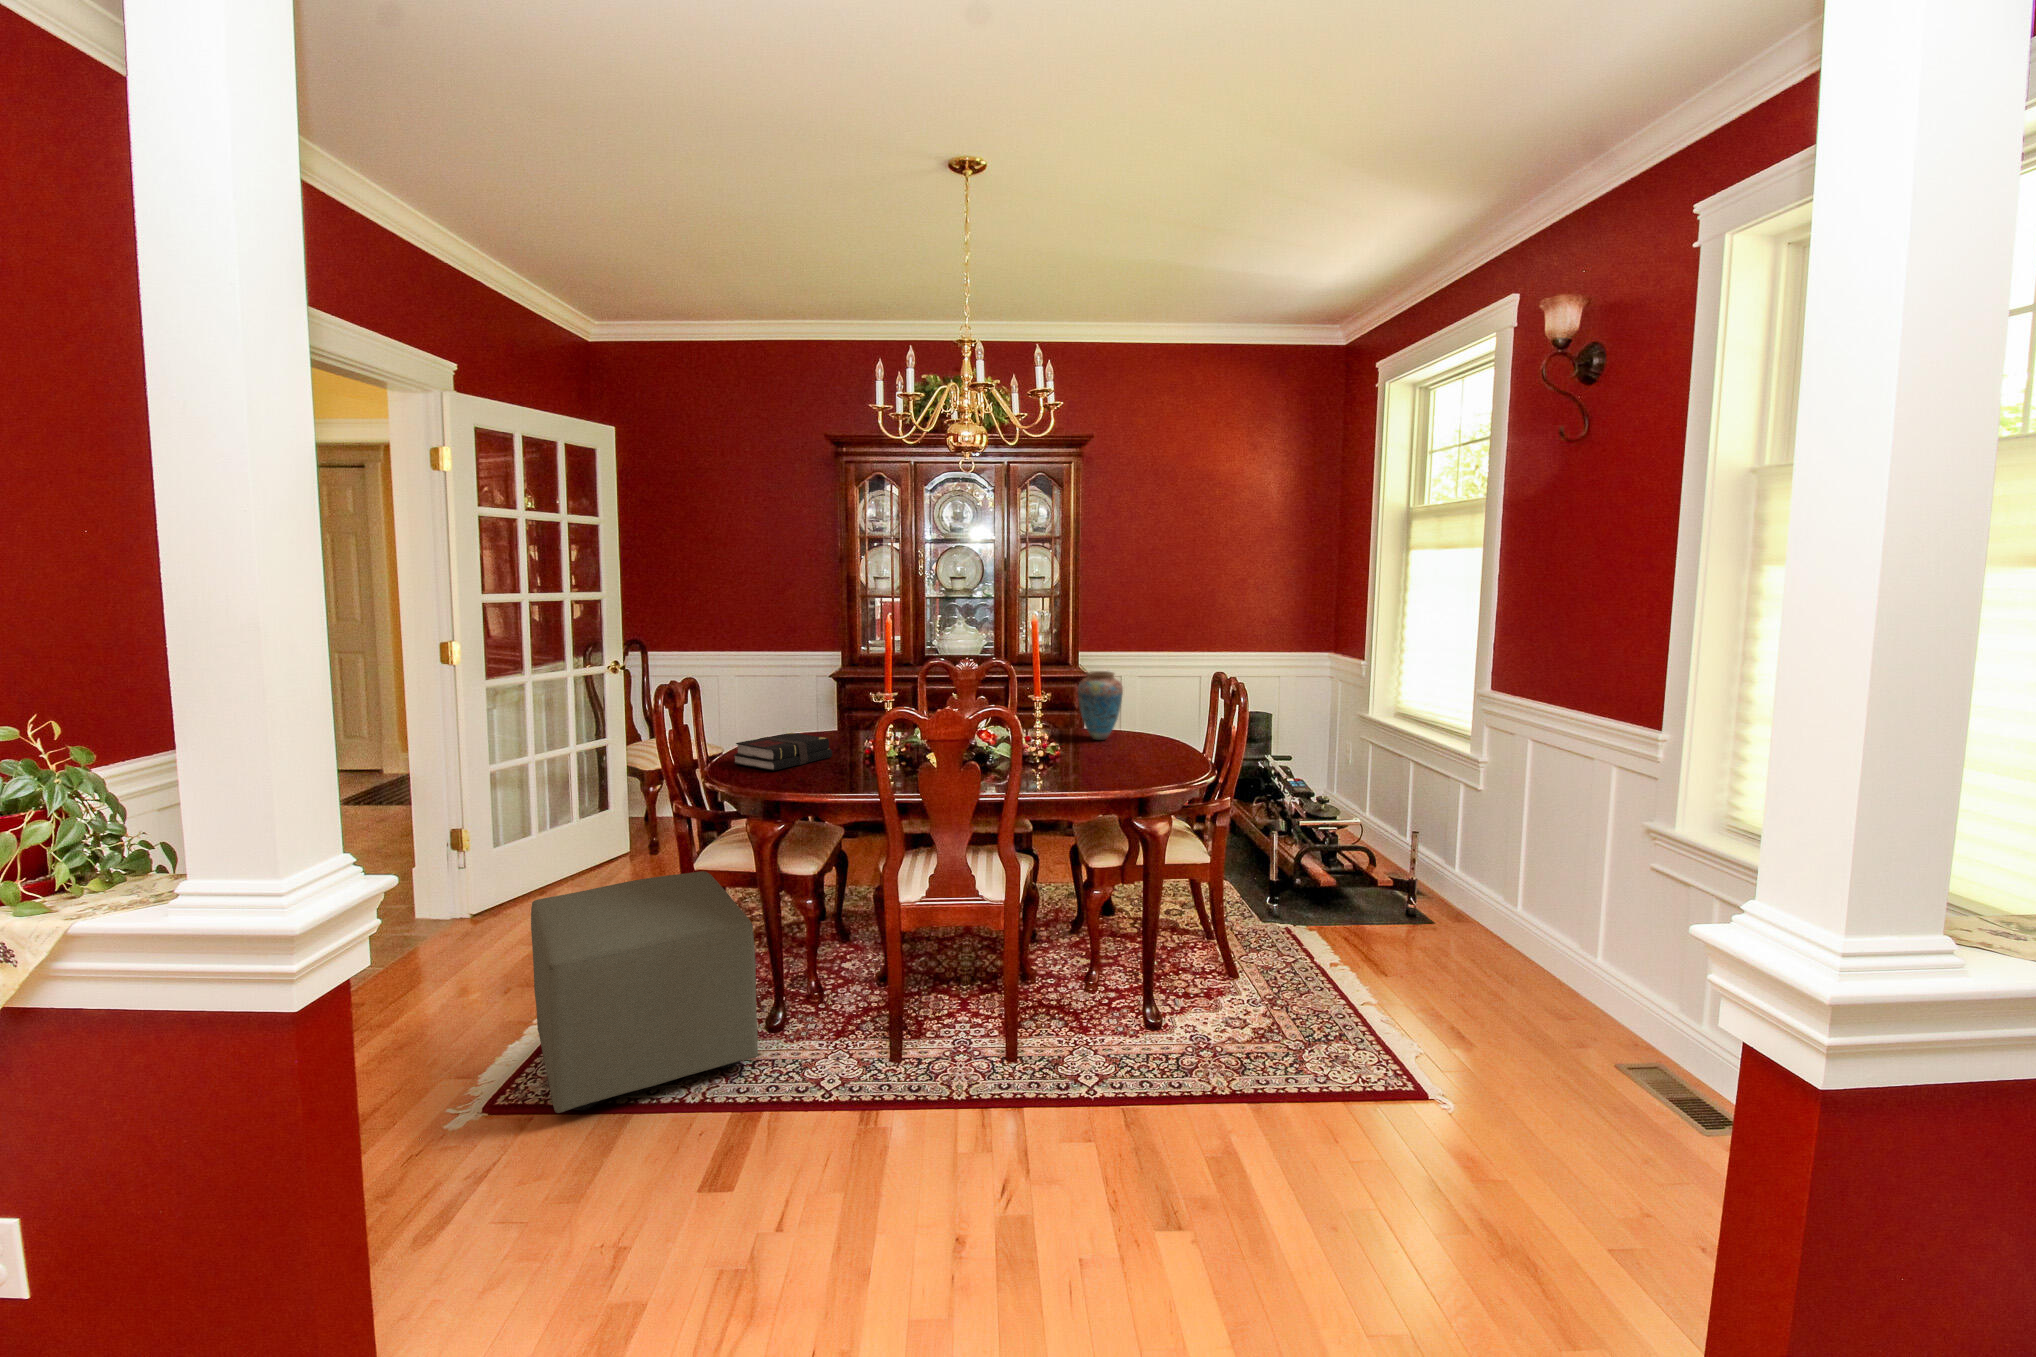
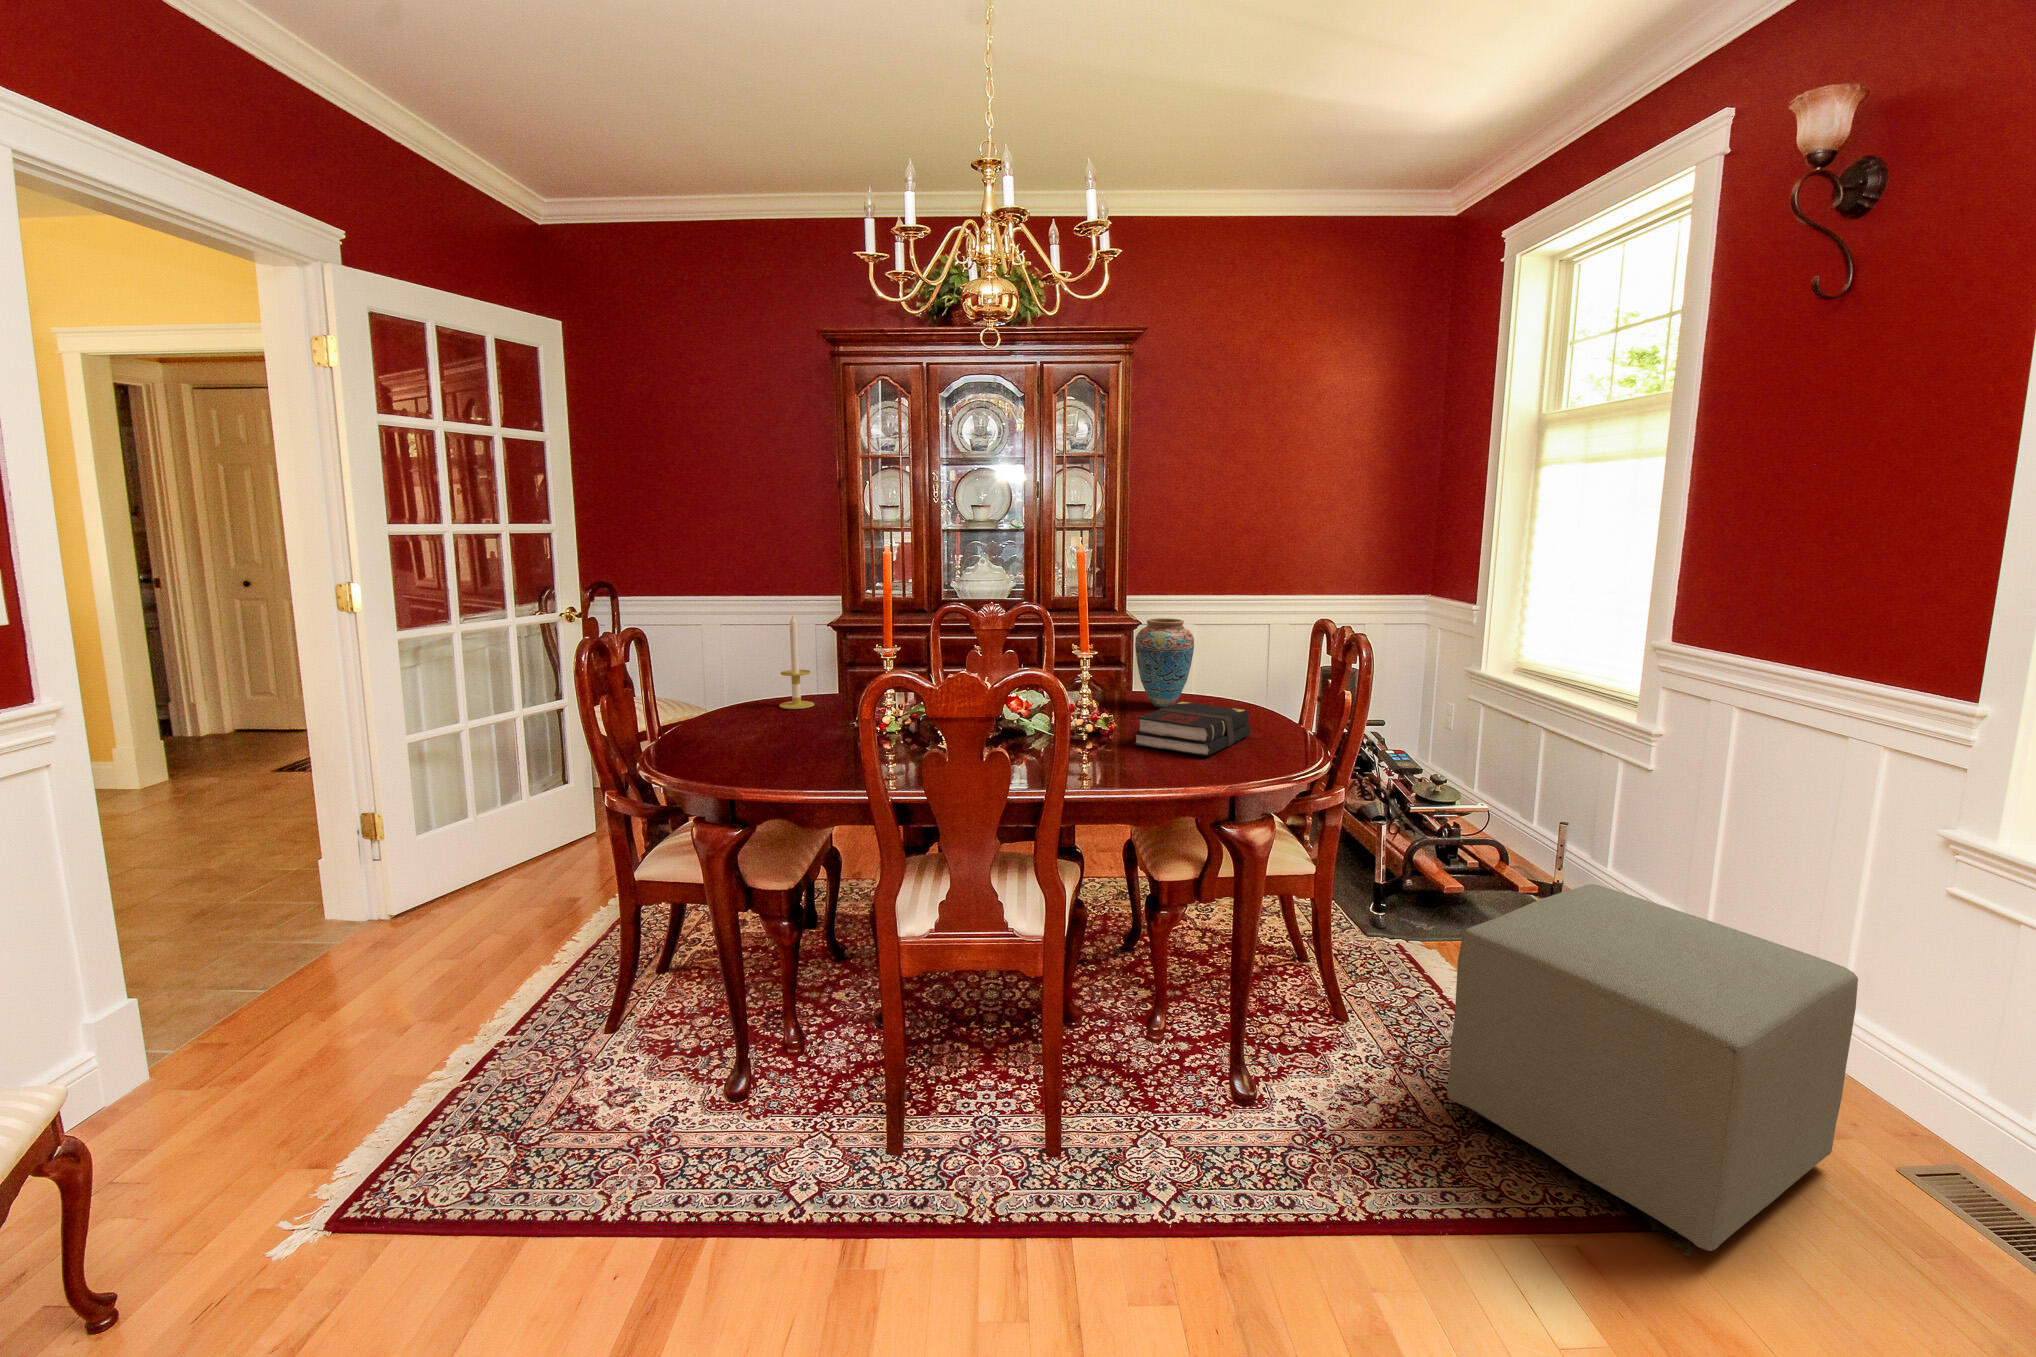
candle: none [800,667,827,741] -> present [780,615,814,709]
book: present [733,732,832,771] -> present [1134,702,1251,756]
ottoman: present [531,871,758,1113] -> present [1447,884,1858,1251]

